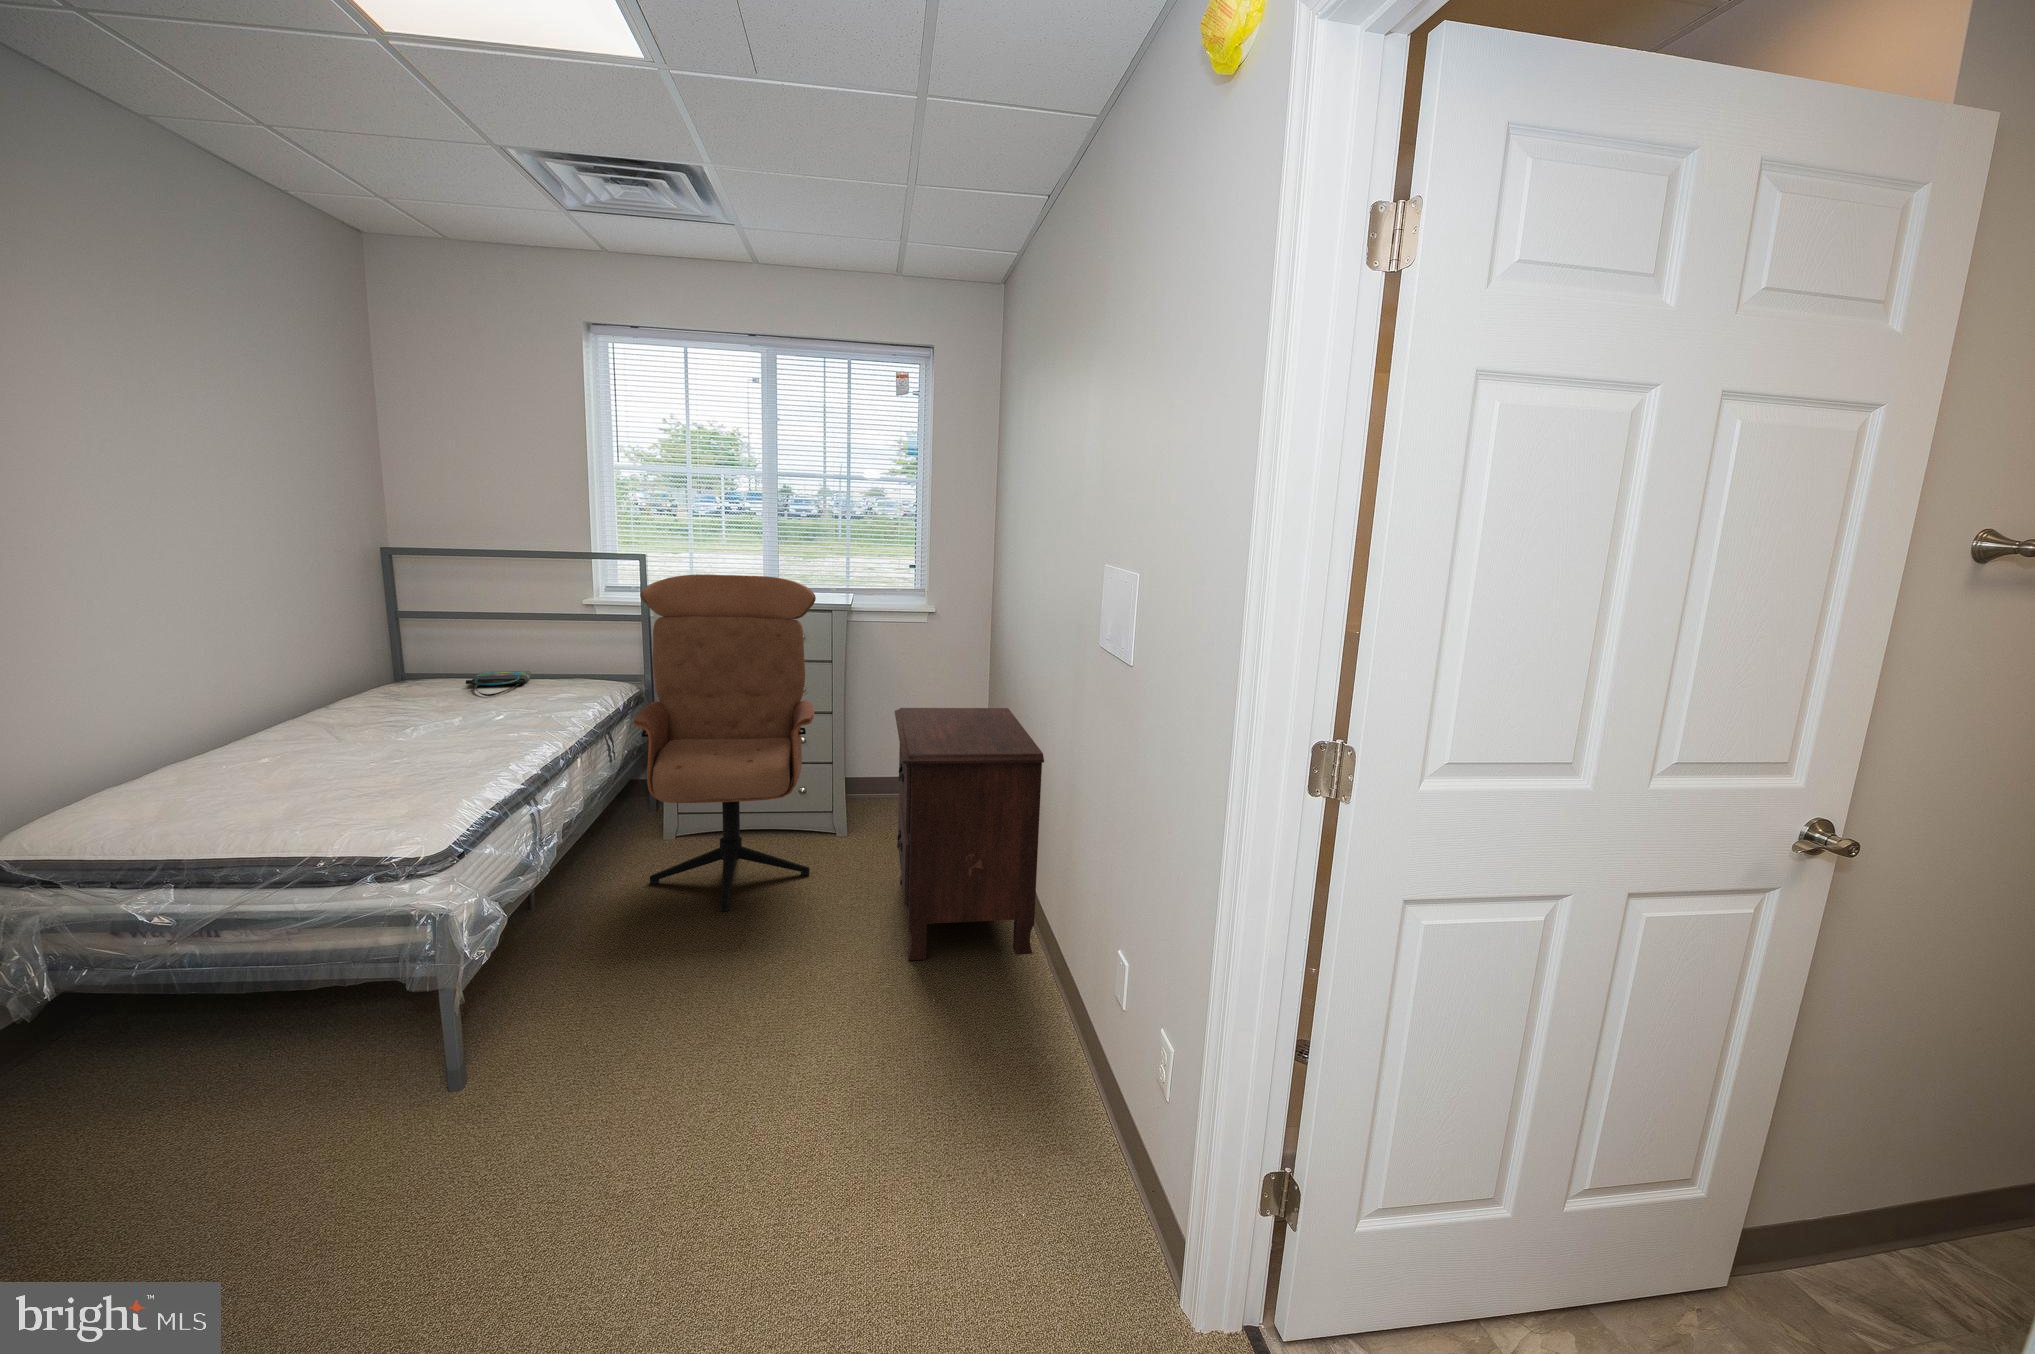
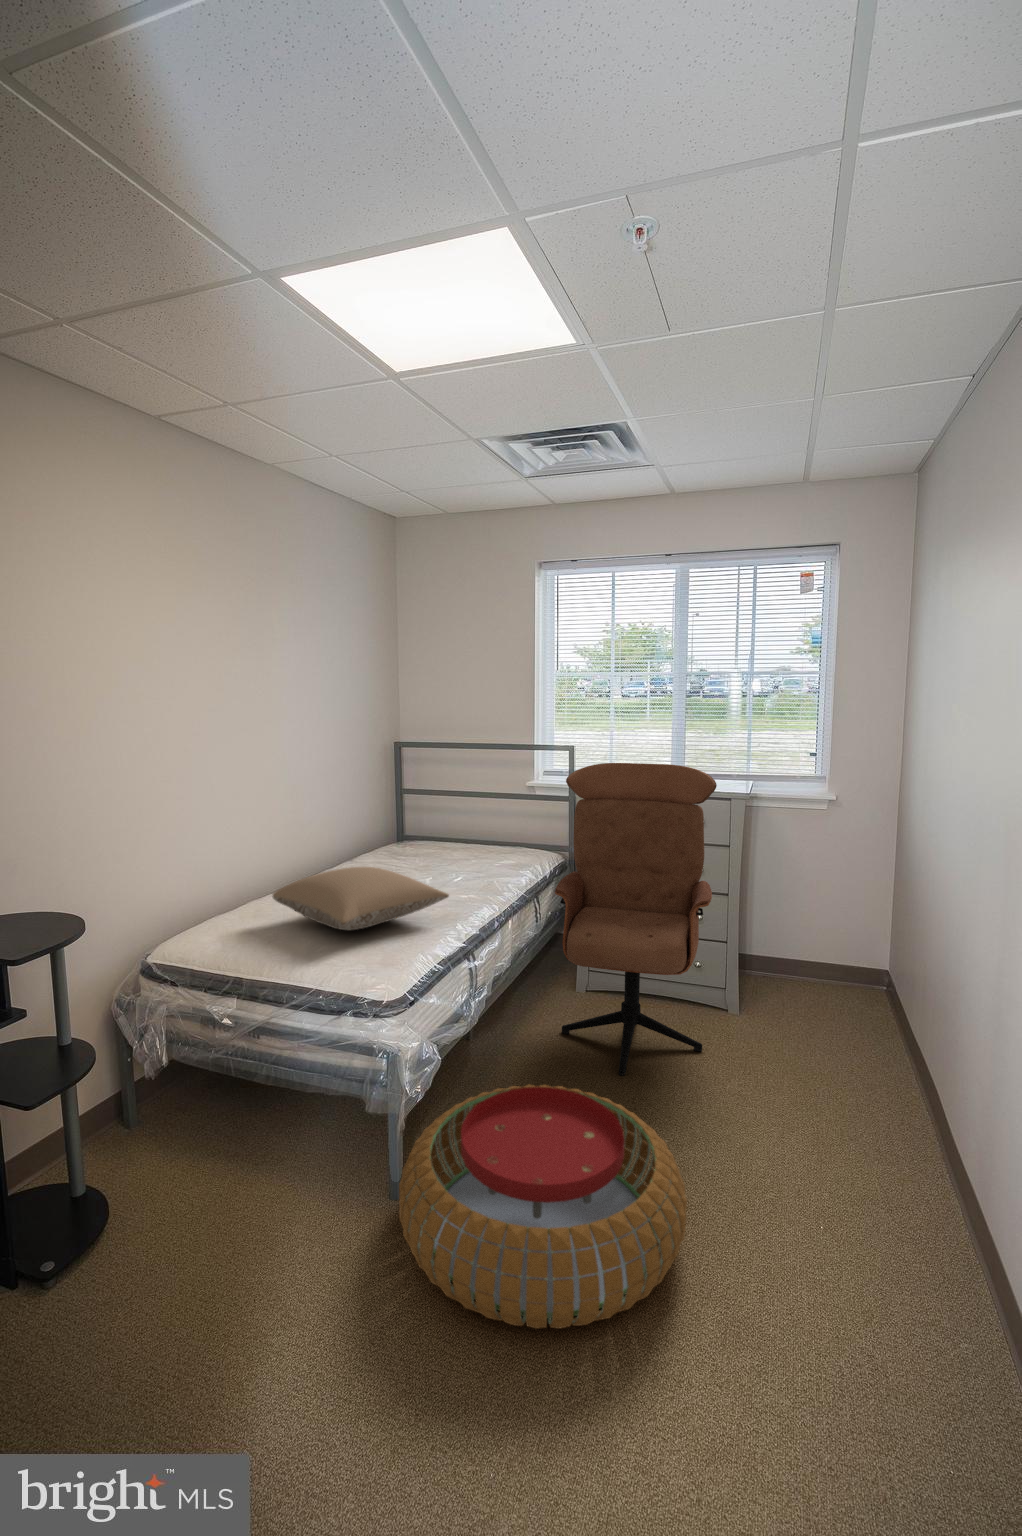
tote bag: present [466,671,531,696] -> none [442,836,486,857]
pillow: none [207,708,496,787] -> present [272,867,449,930]
nightstand: present [895,708,1044,960] -> none [794,898,982,1211]
pouf: none [463,923,798,1152] -> present [399,1084,687,1328]

